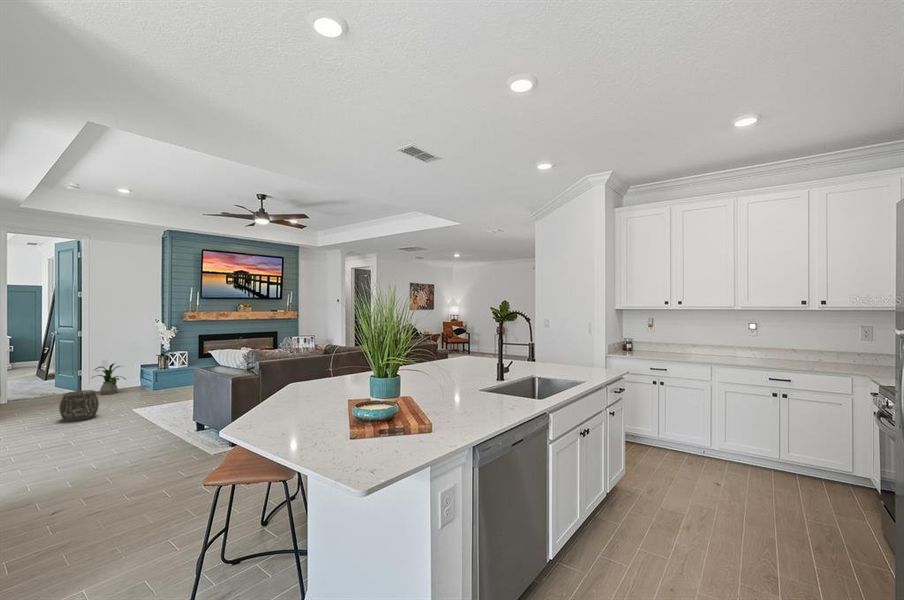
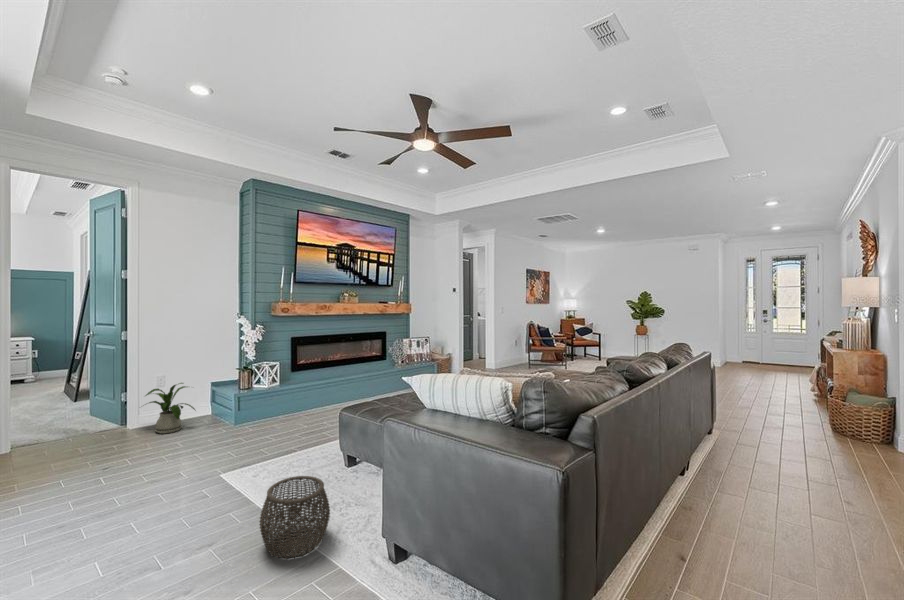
woven basket: present [59,390,99,421] -> present [259,476,330,559]

